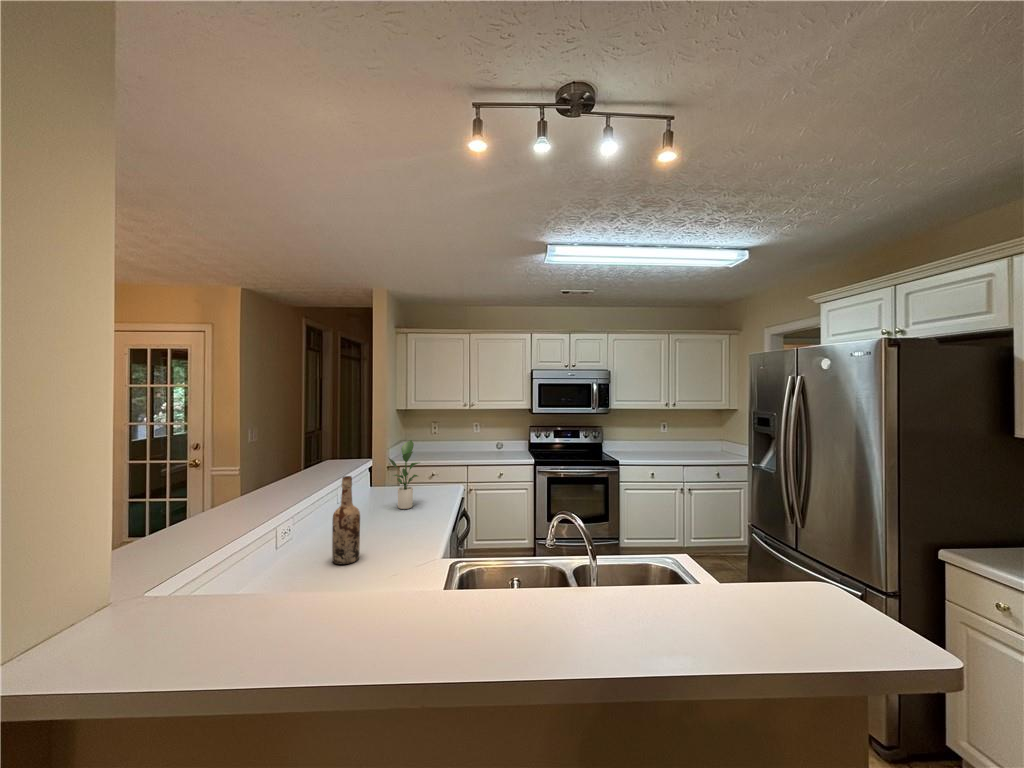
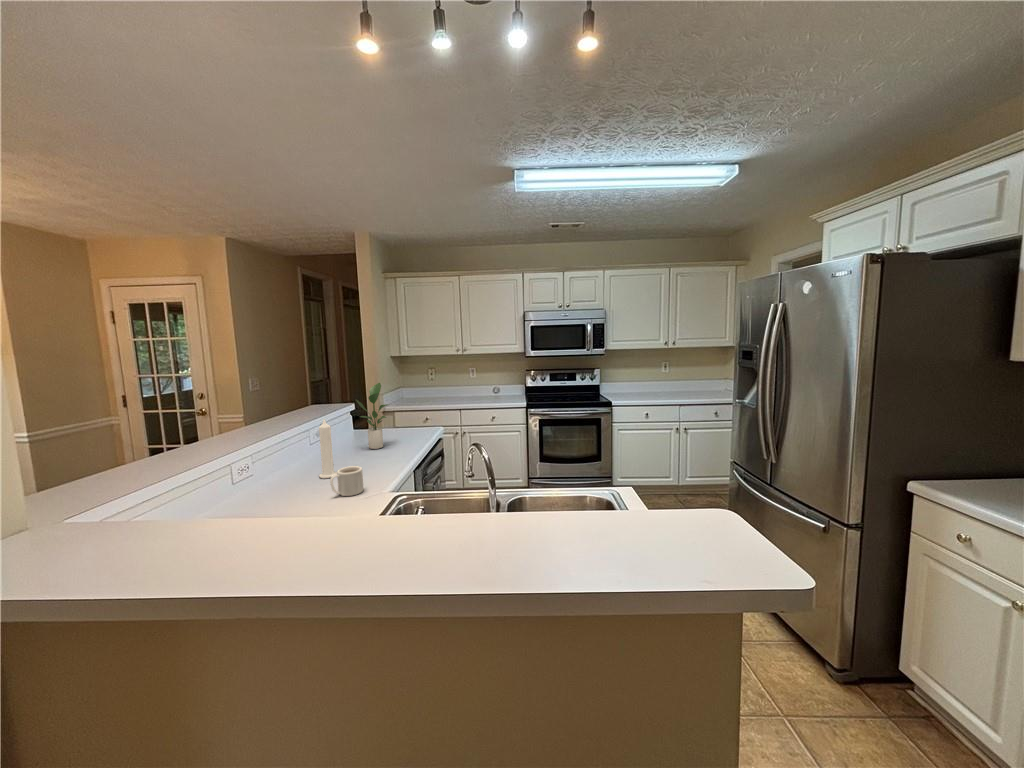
wine bottle: present [332,476,360,564] -> none [280,414,310,496]
candle: none [361,480,379,543] -> present [319,419,337,478]
mug: none [386,531,417,564] -> present [330,466,364,496]

